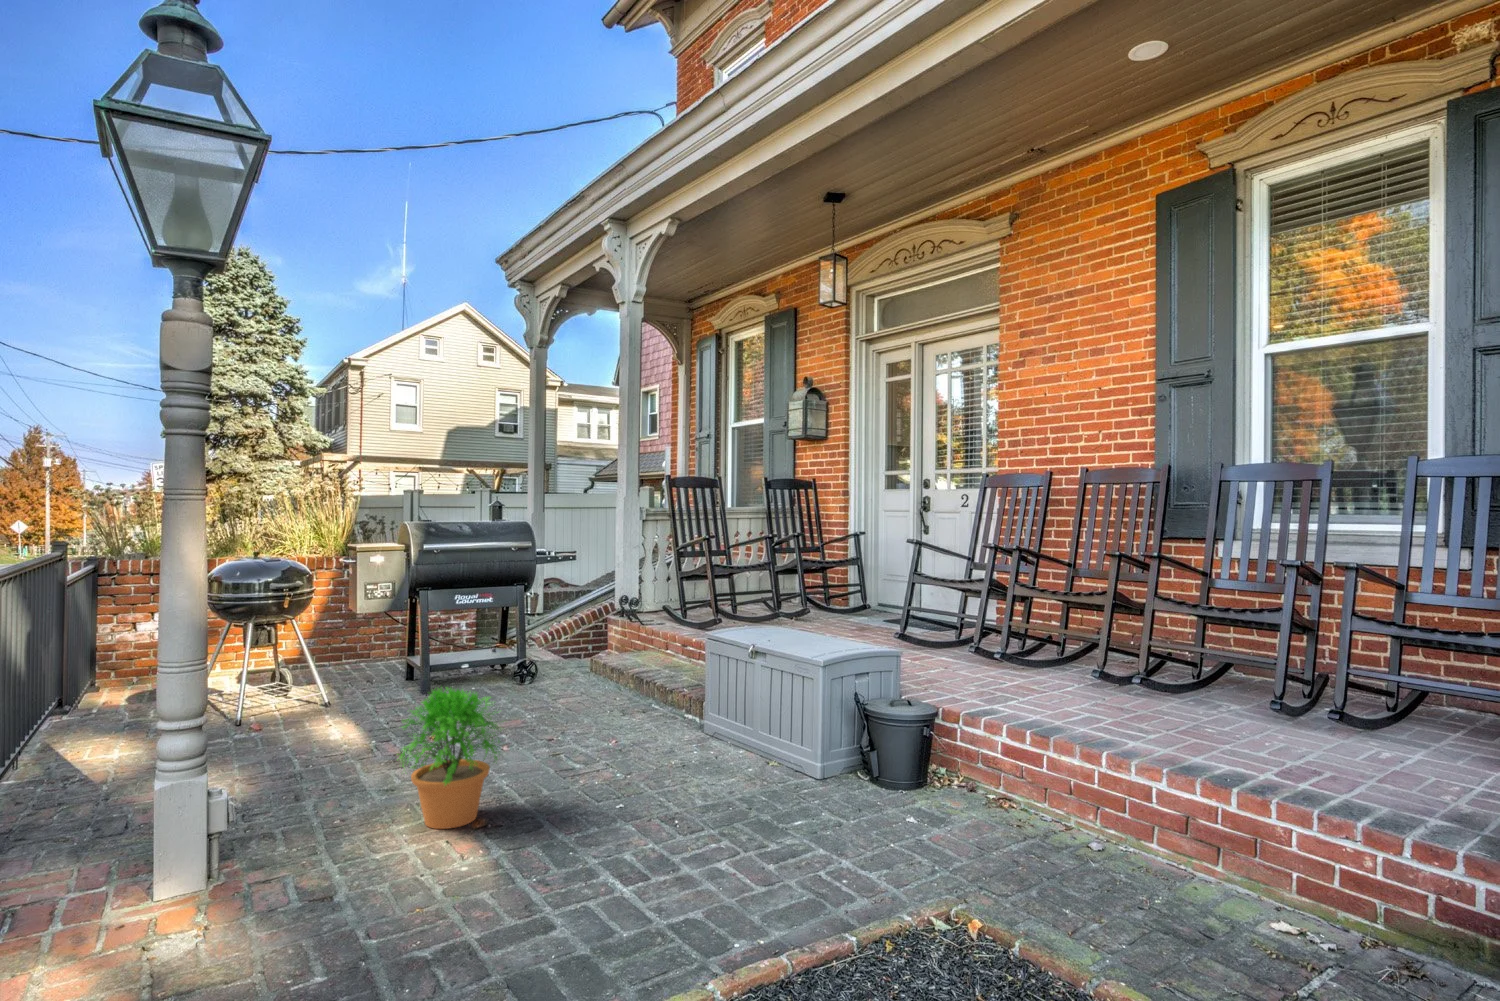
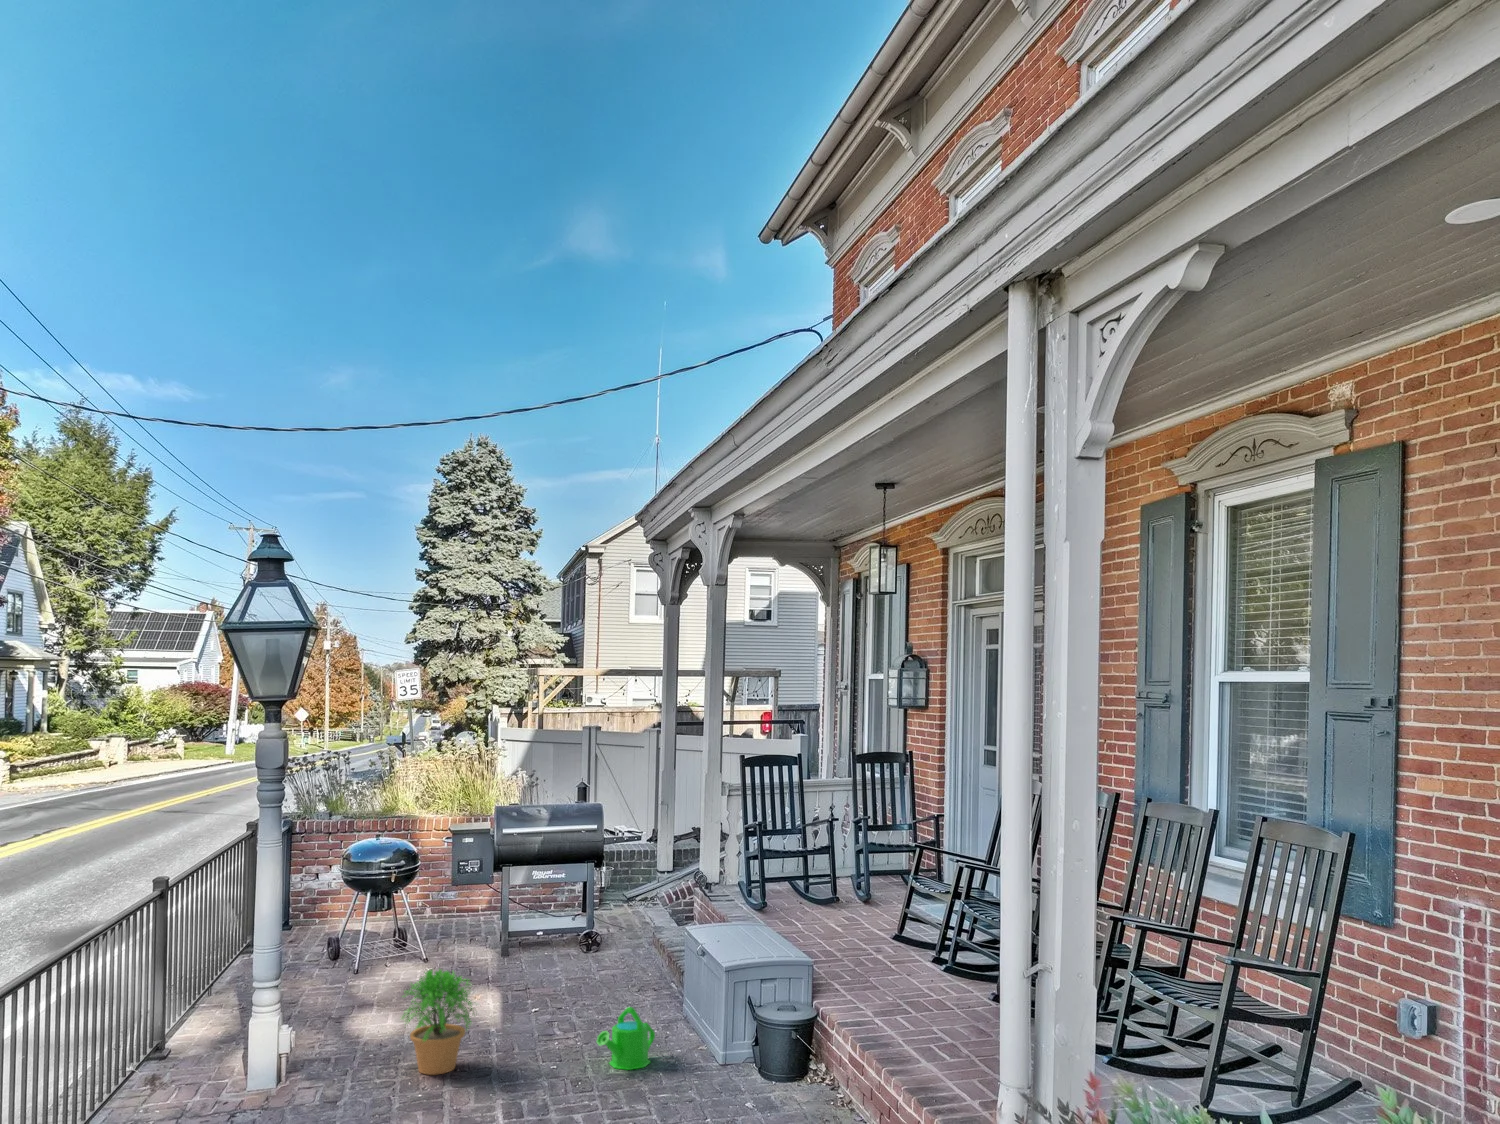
watering can: none [667,713,718,787] -> present [597,1007,655,1070]

